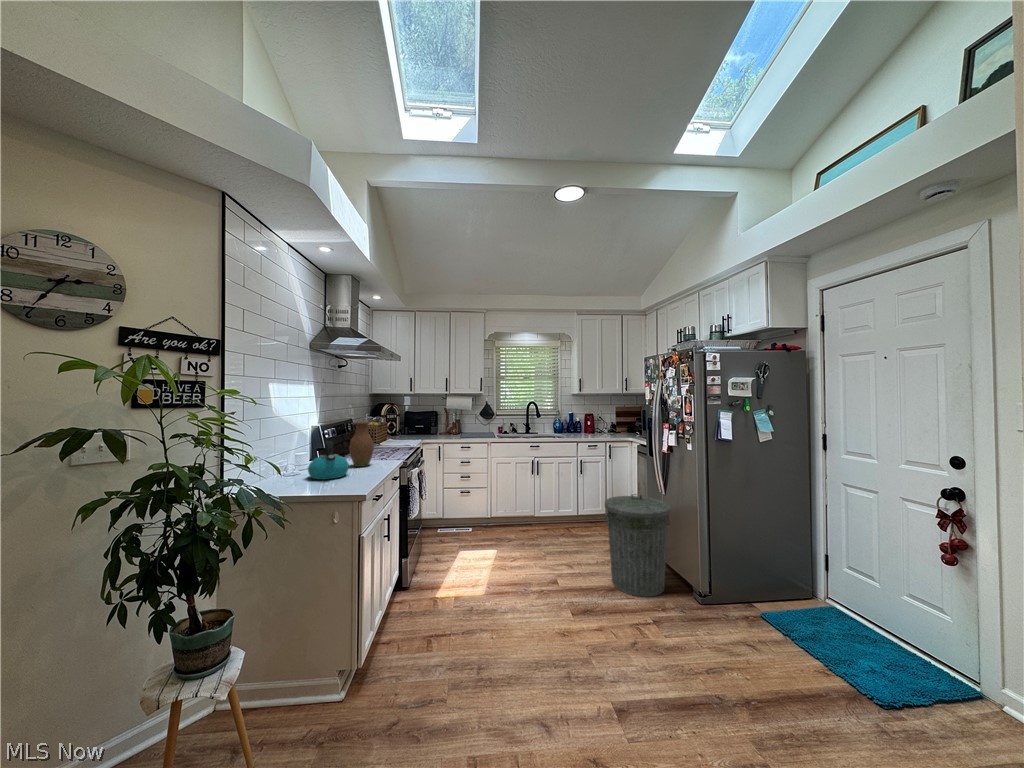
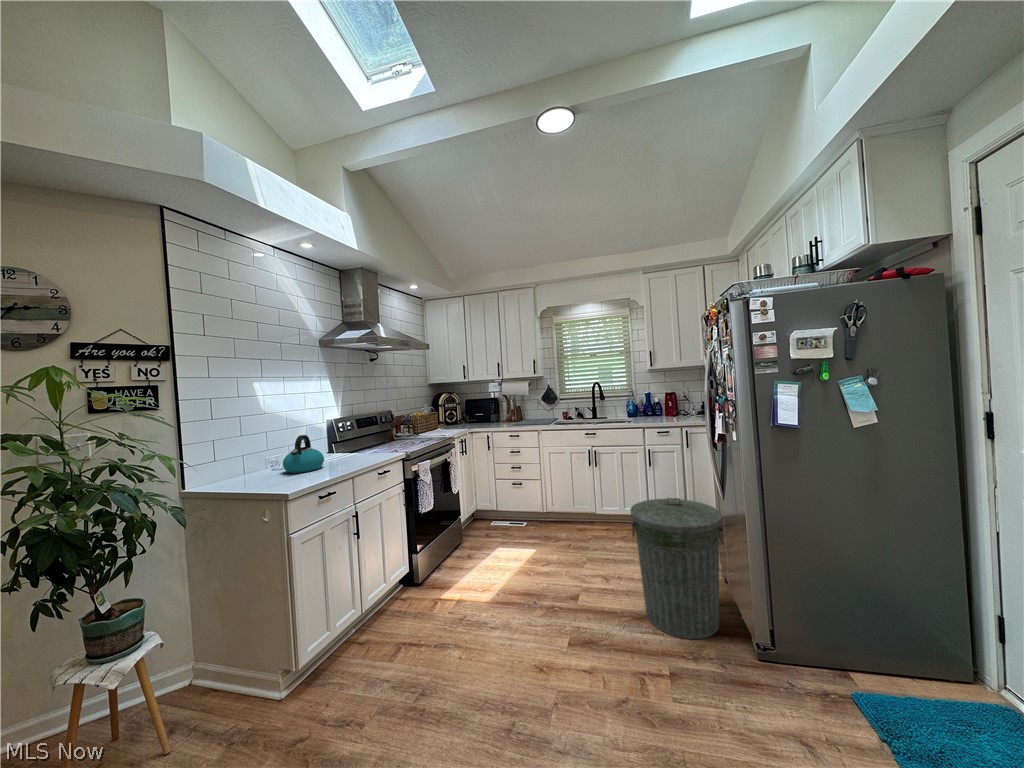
vase: present [349,422,374,467] -> none [341,414,366,460]

